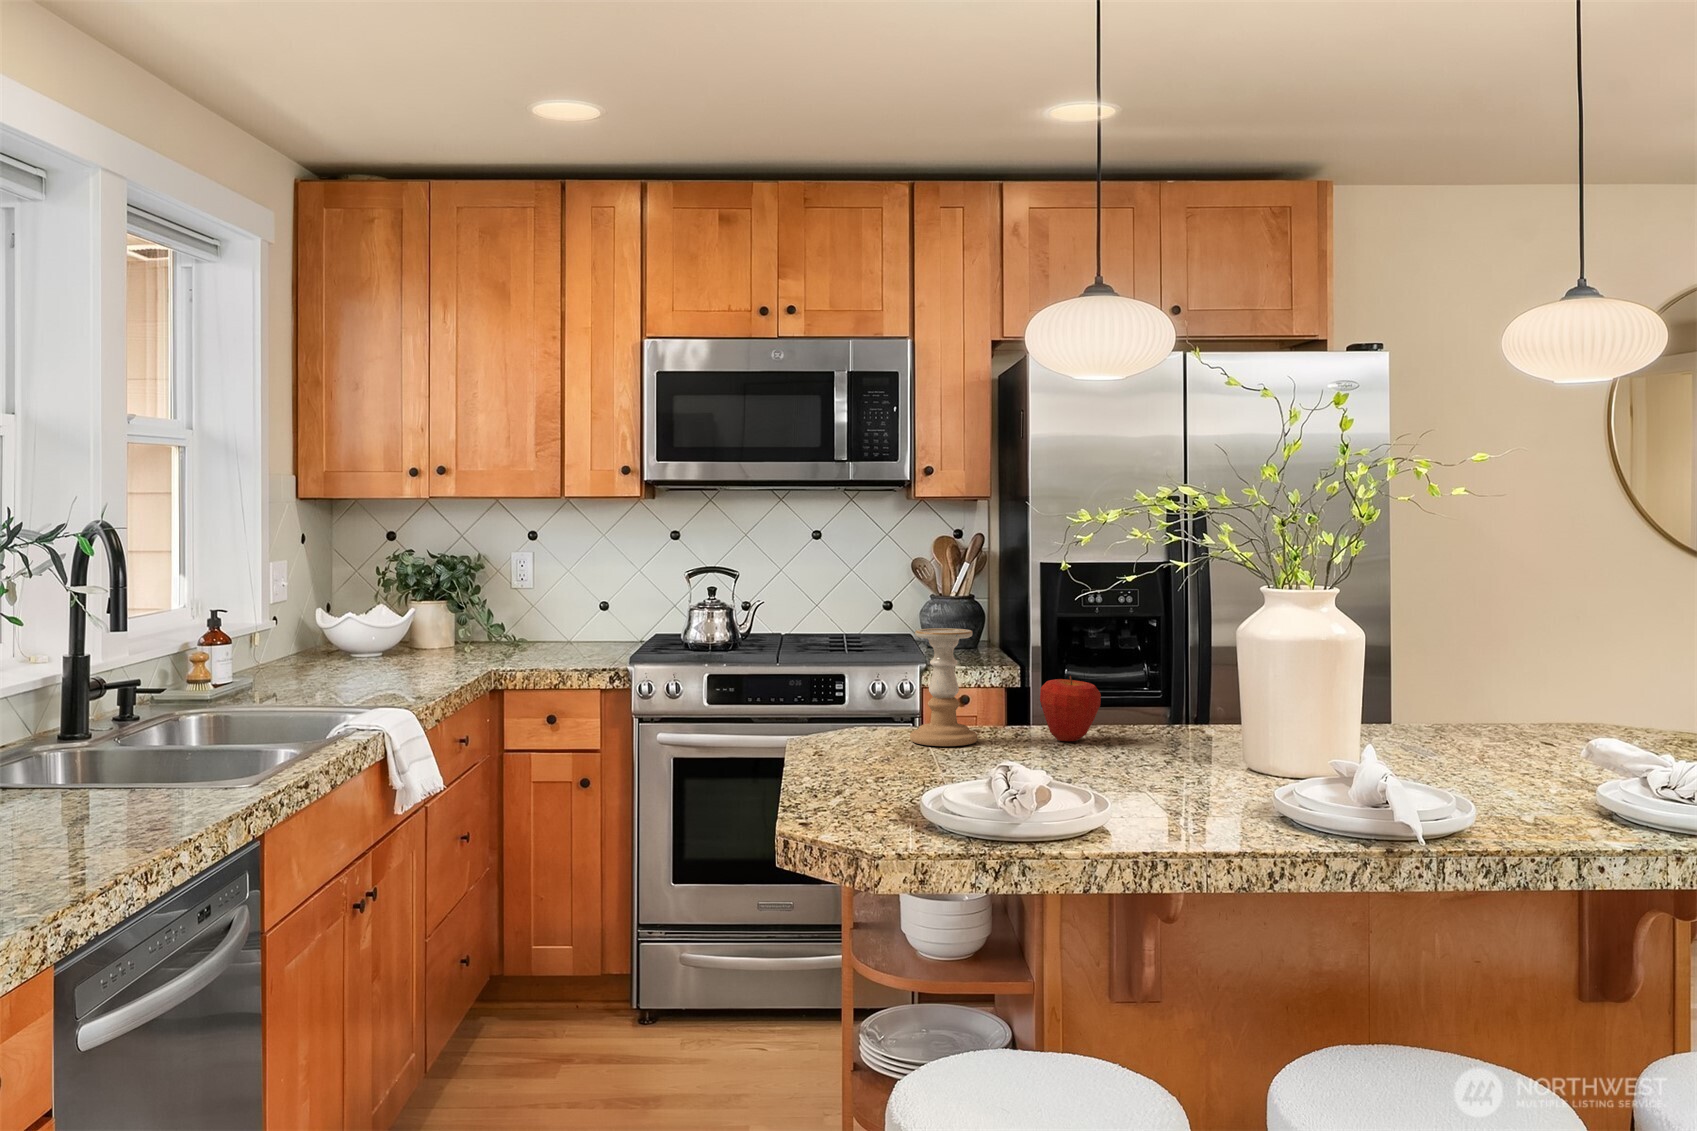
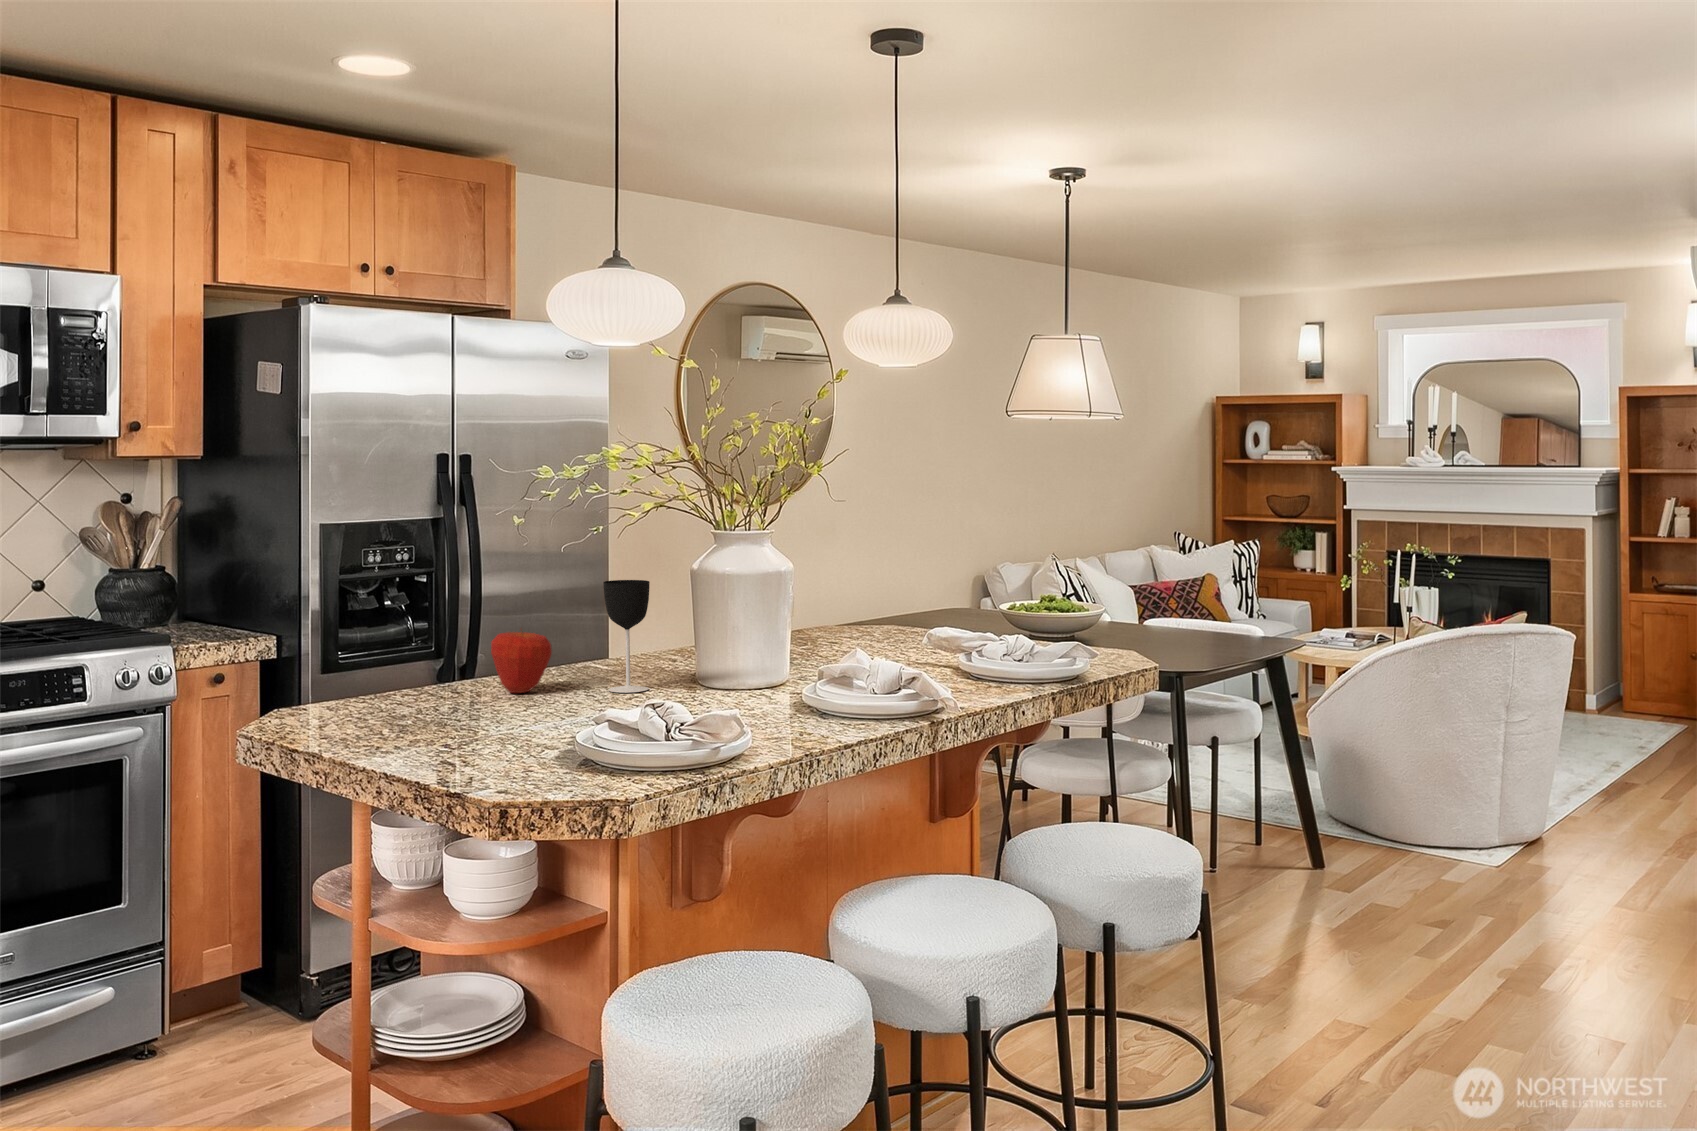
candle holder: present [910,628,978,746] -> none [371,590,447,716]
wine glass: none [1144,635,1193,757] -> present [603,580,650,693]

